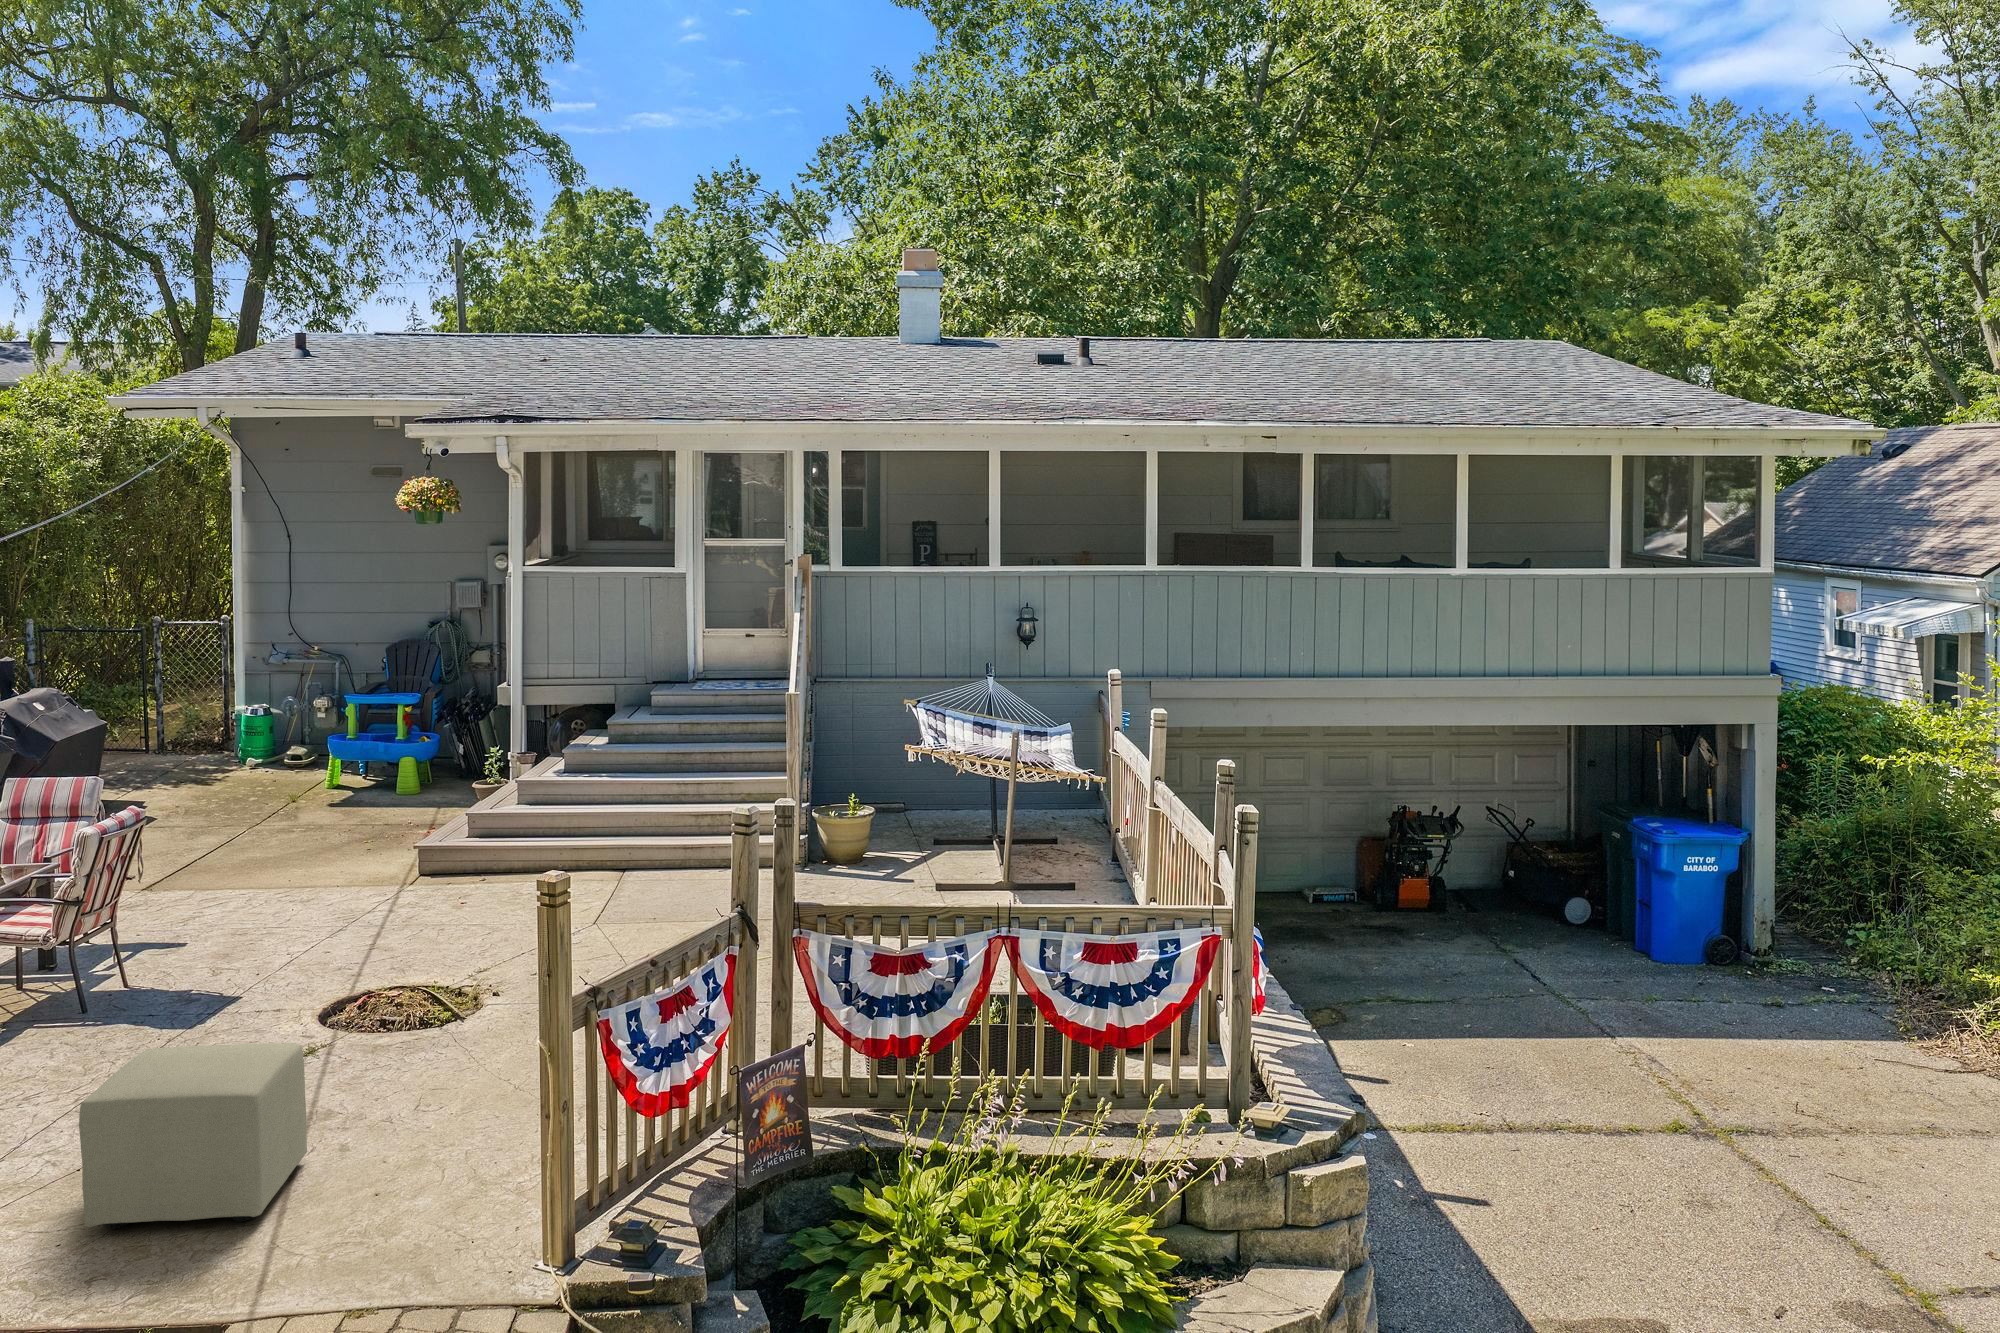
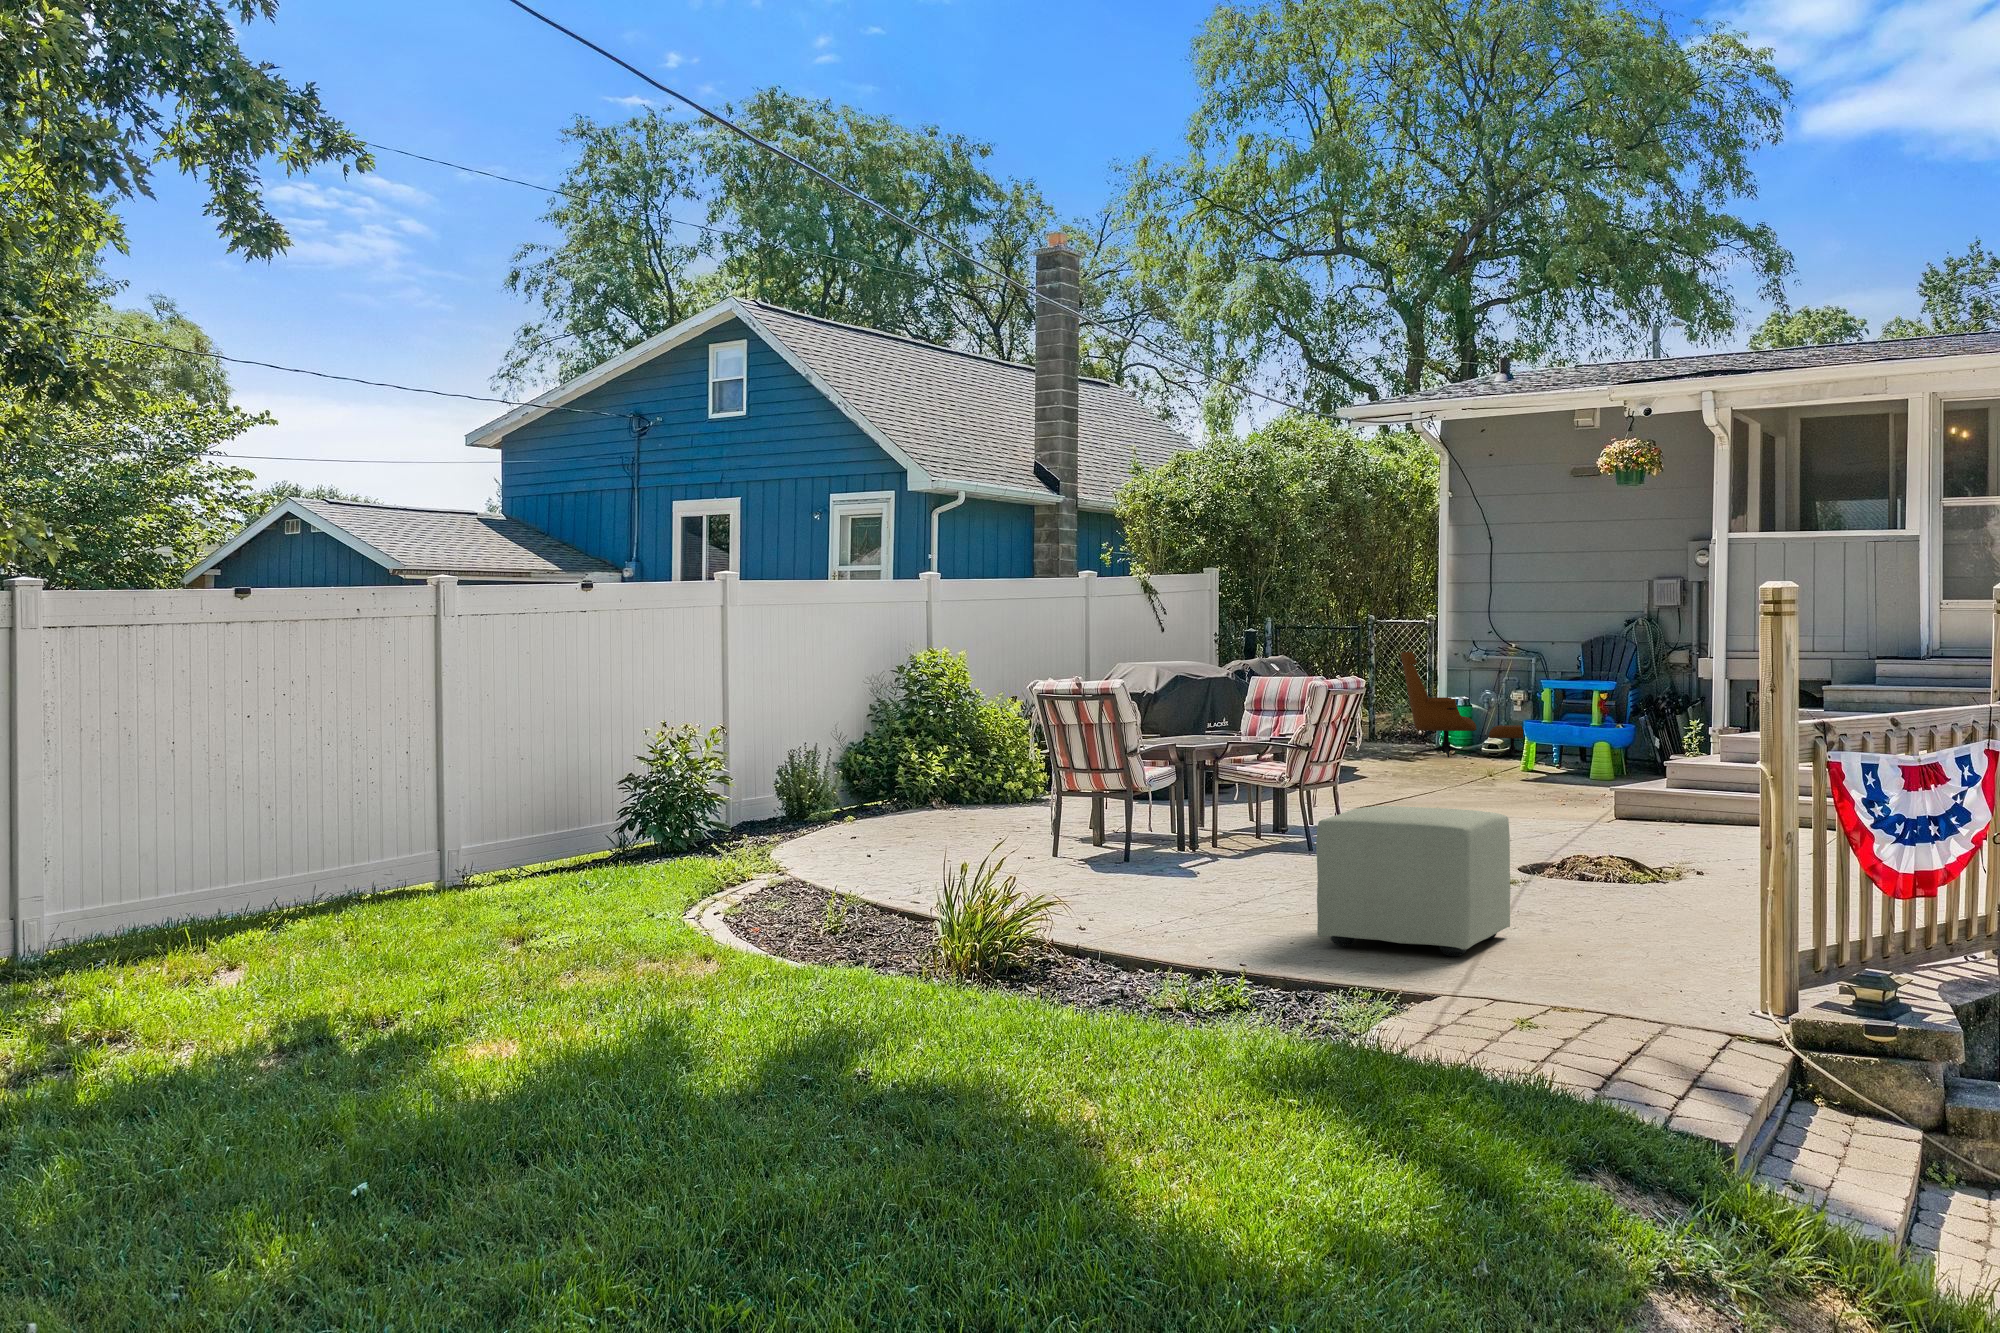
lounge chair: none [195,668,343,777] -> present [1401,652,1523,758]

